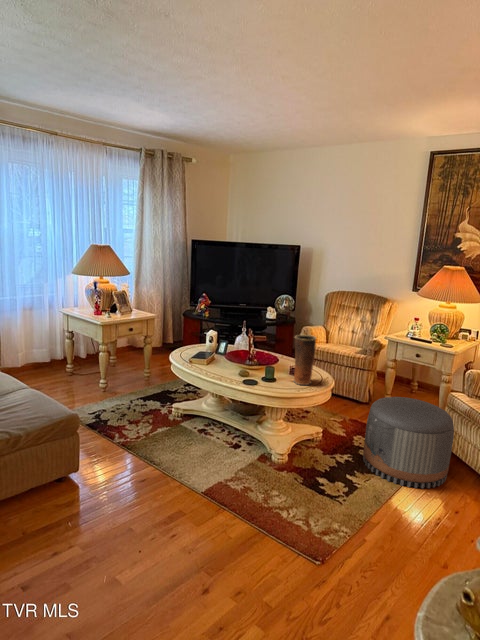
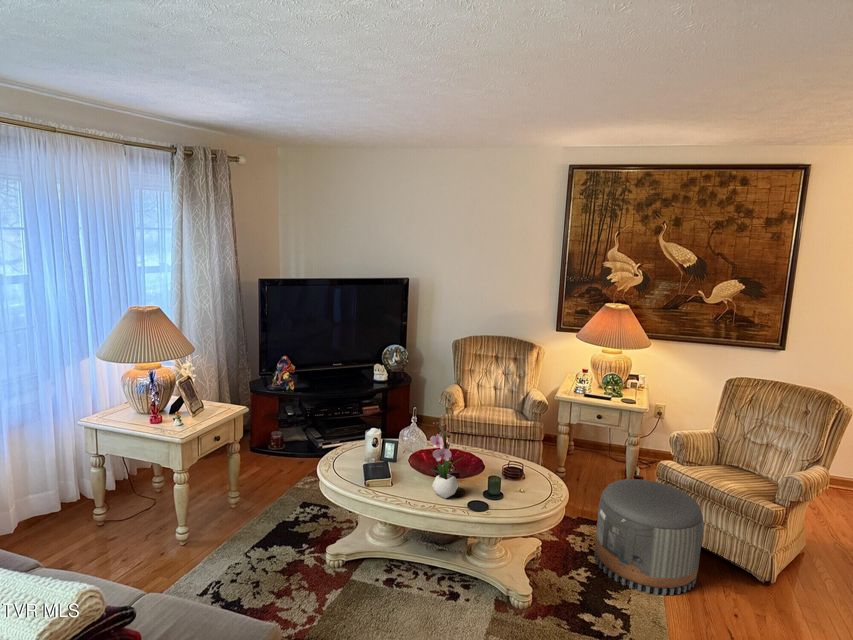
flower arrangement: none [225,321,250,376] -> present [430,422,463,498]
vase: present [294,335,316,385] -> none [519,425,549,494]

